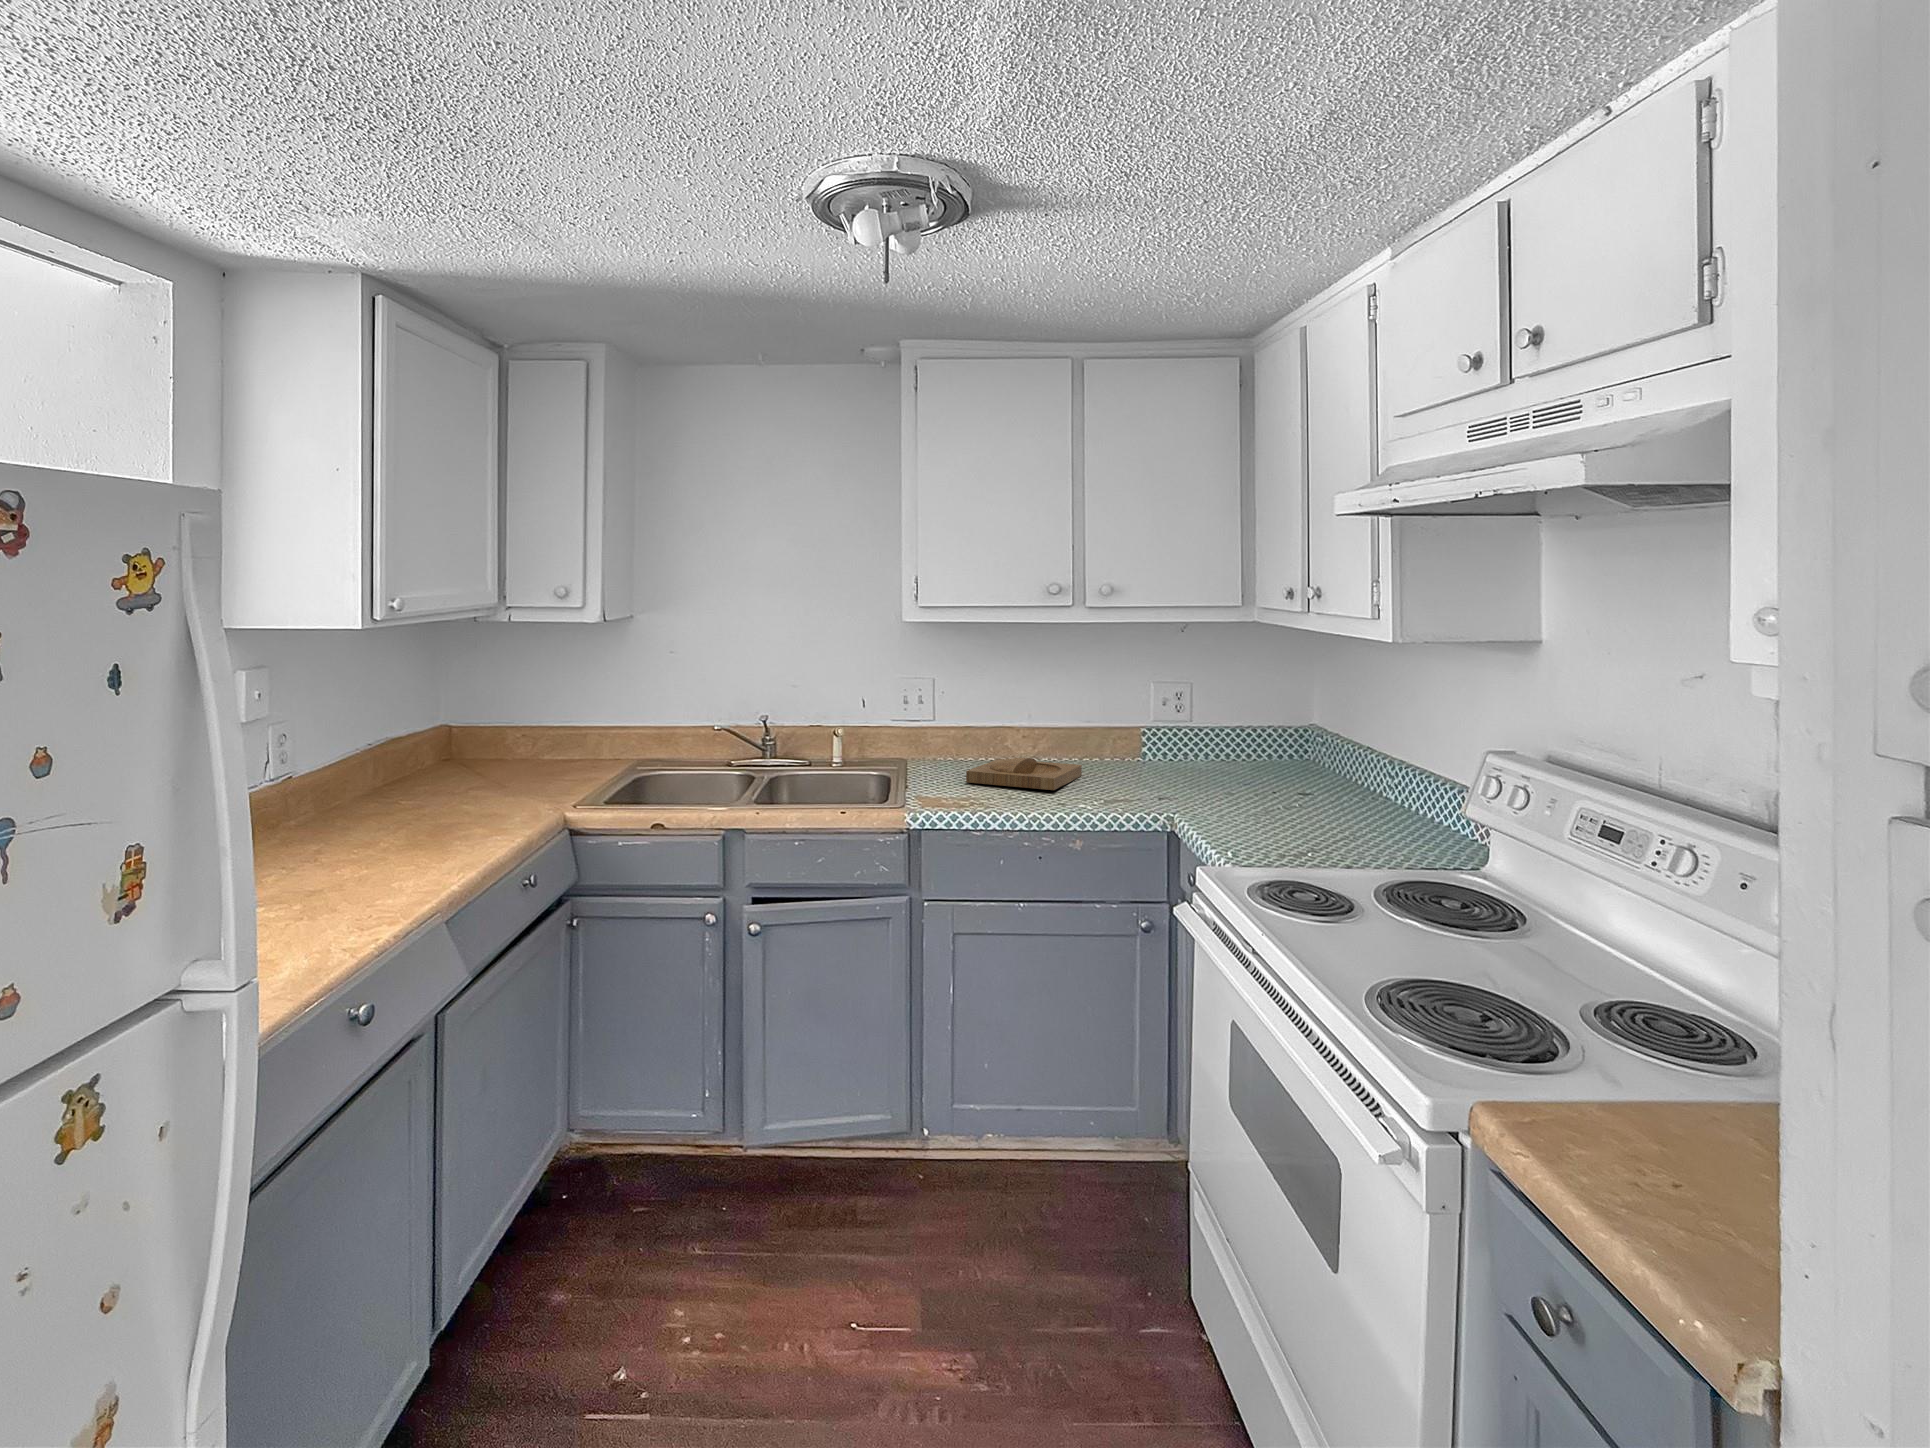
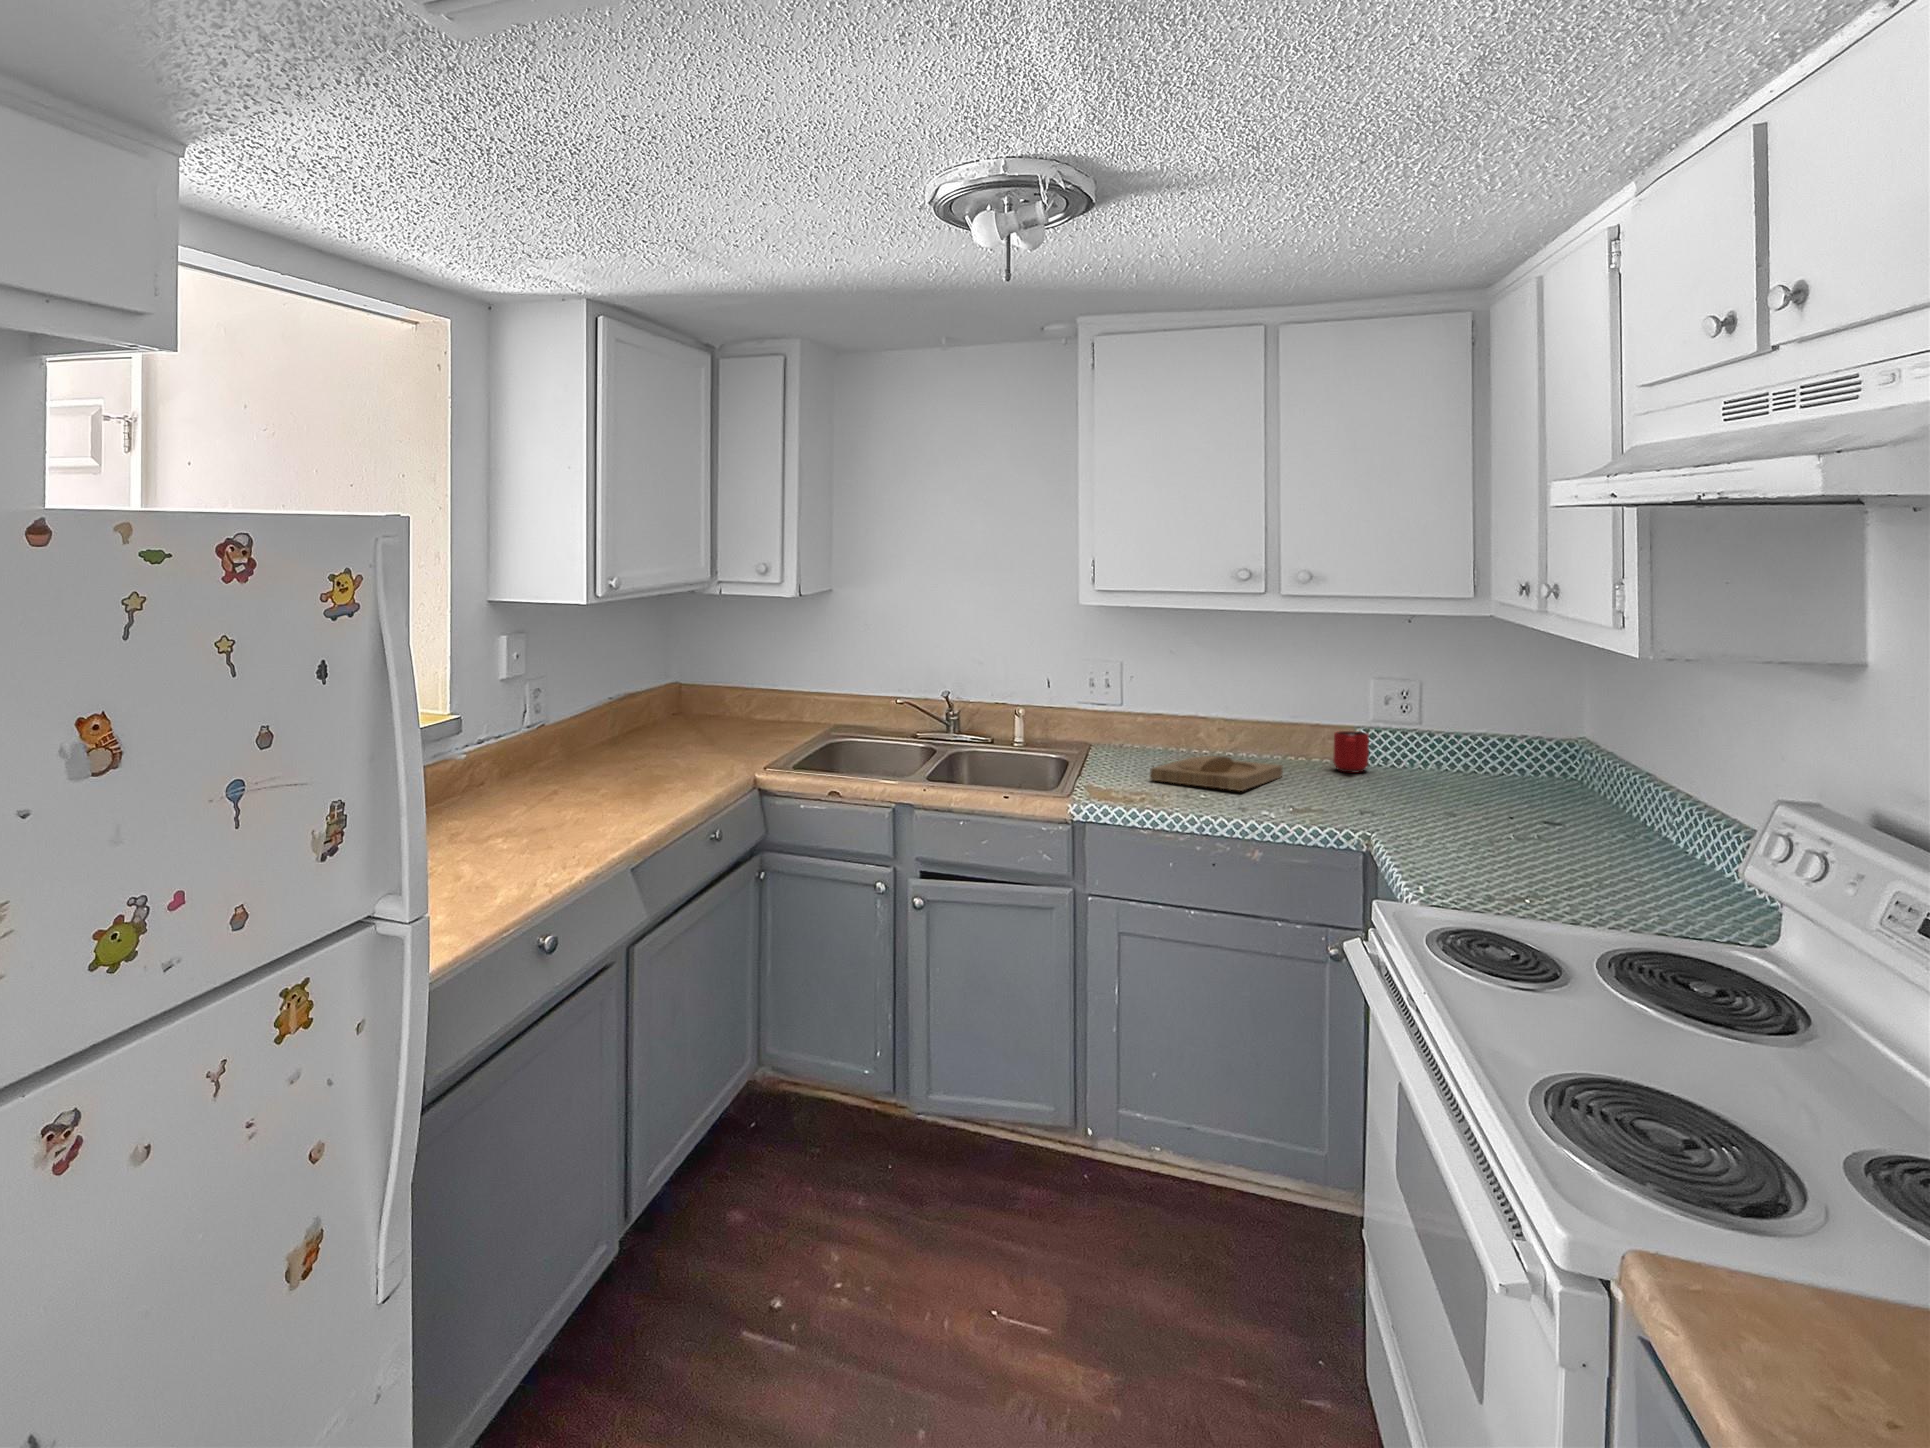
mug: none [1122,732,1153,770] -> present [1333,731,1369,772]

